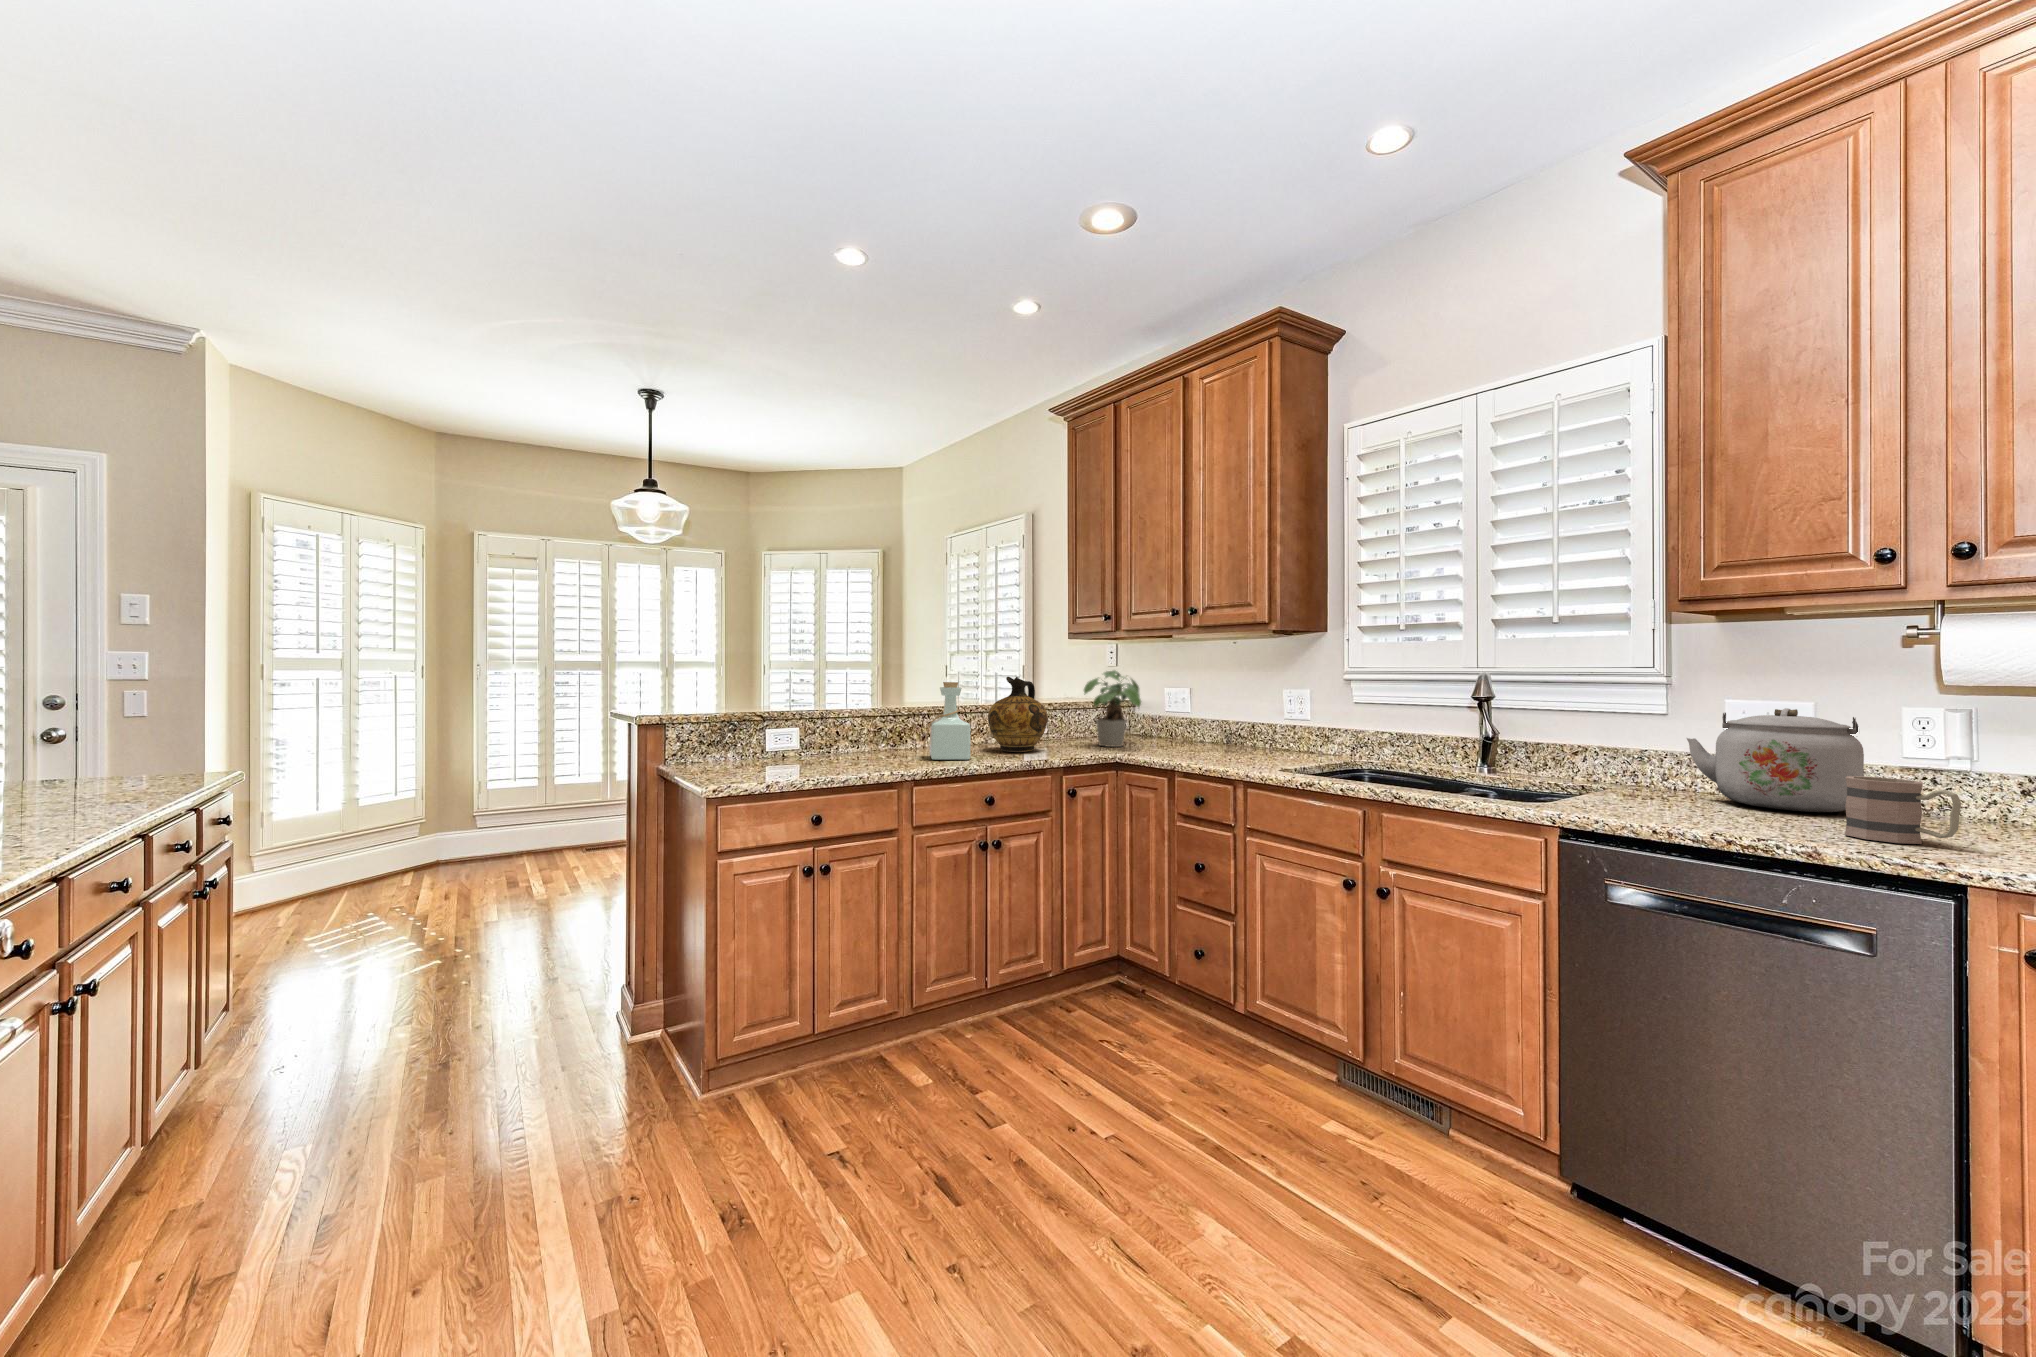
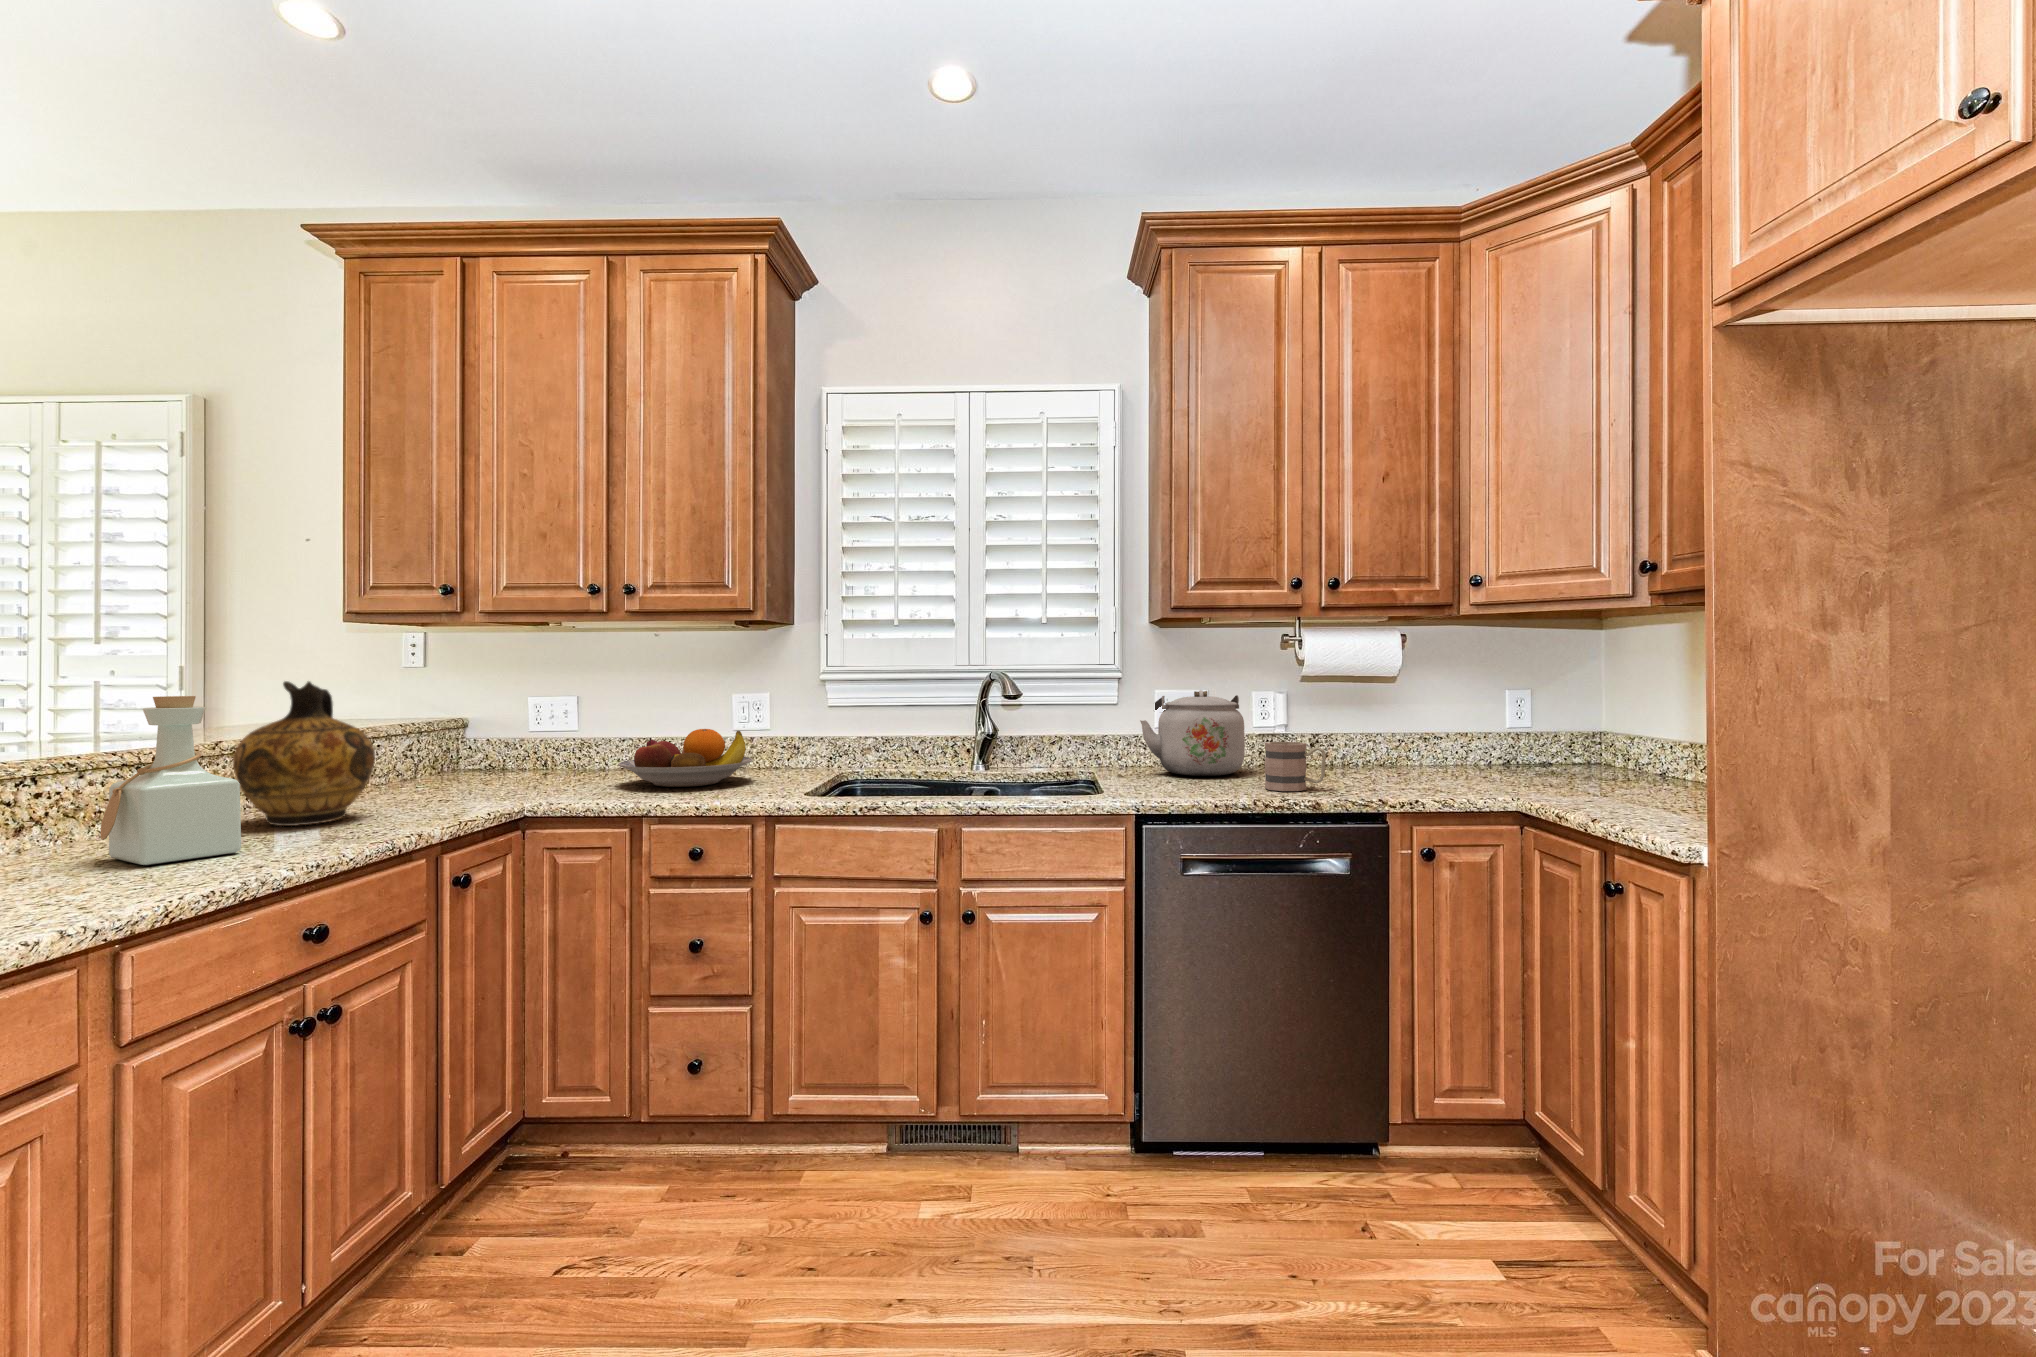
potted plant: present [1084,670,1141,747] -> none [425,666,543,794]
fruit bowl: none [1187,717,1280,757] -> present [618,729,753,787]

